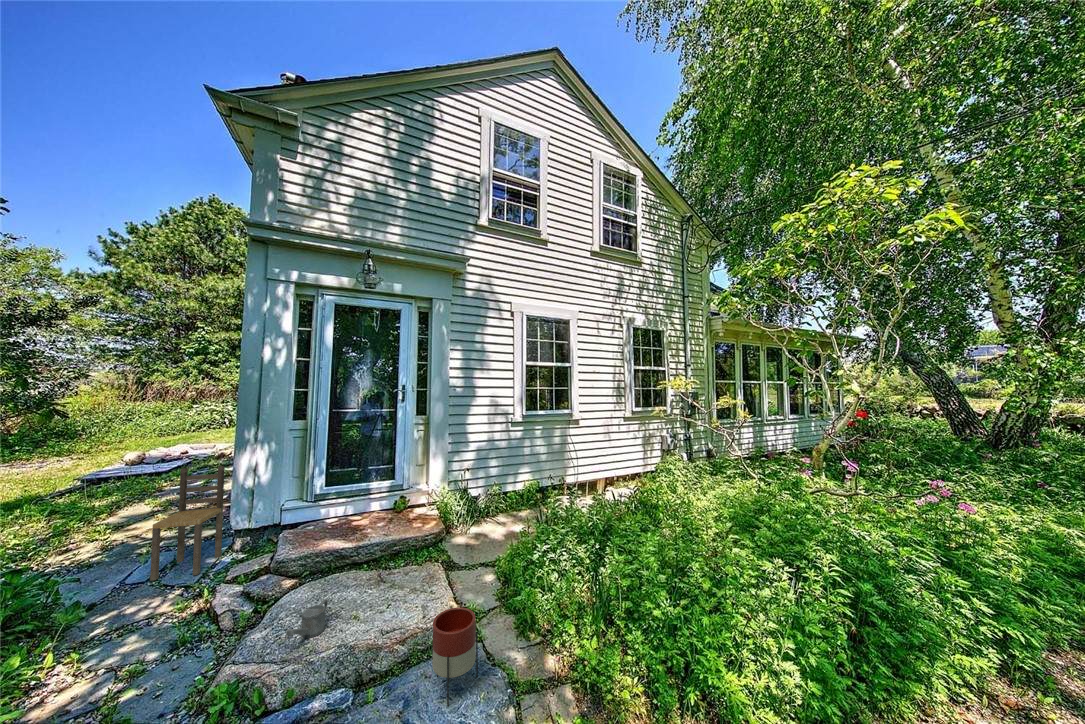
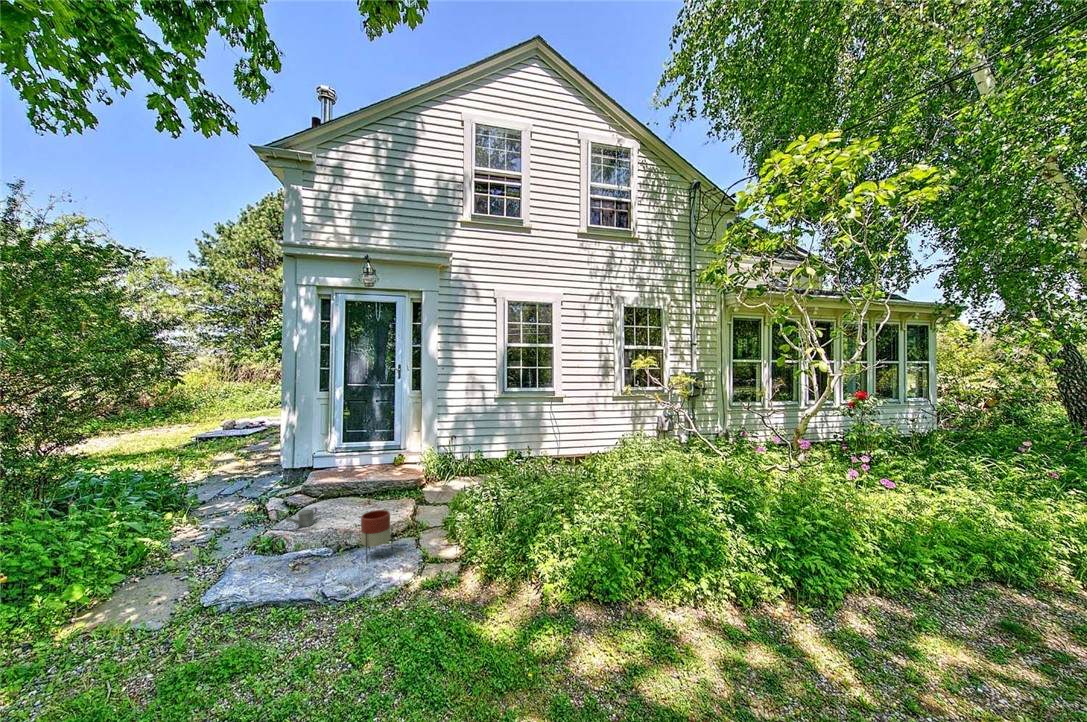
chair: present [150,466,225,581] -> none [223,423,268,497]

